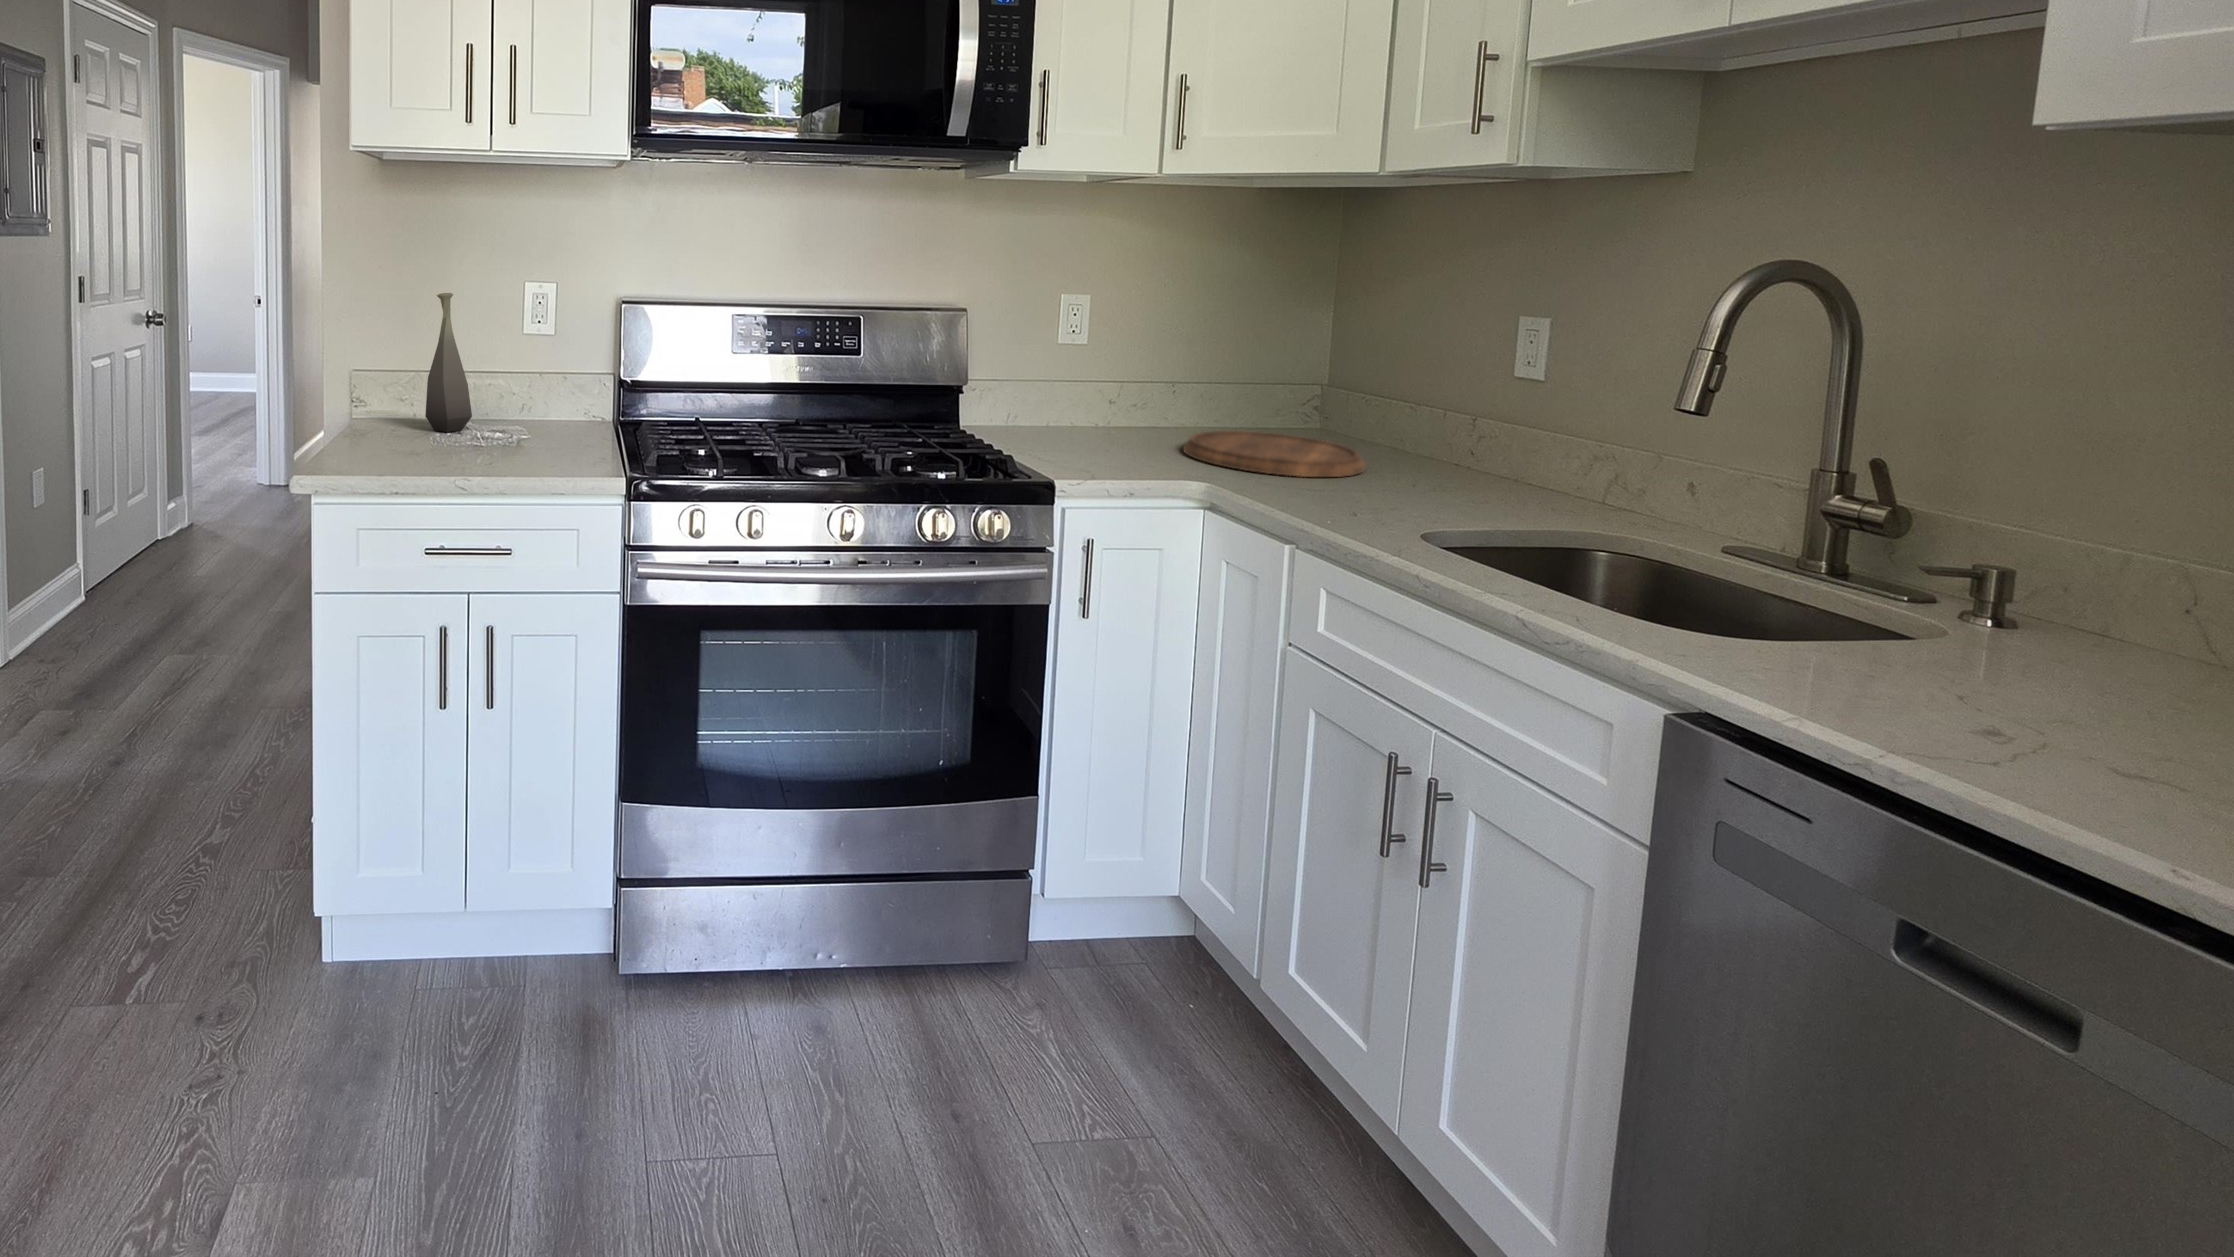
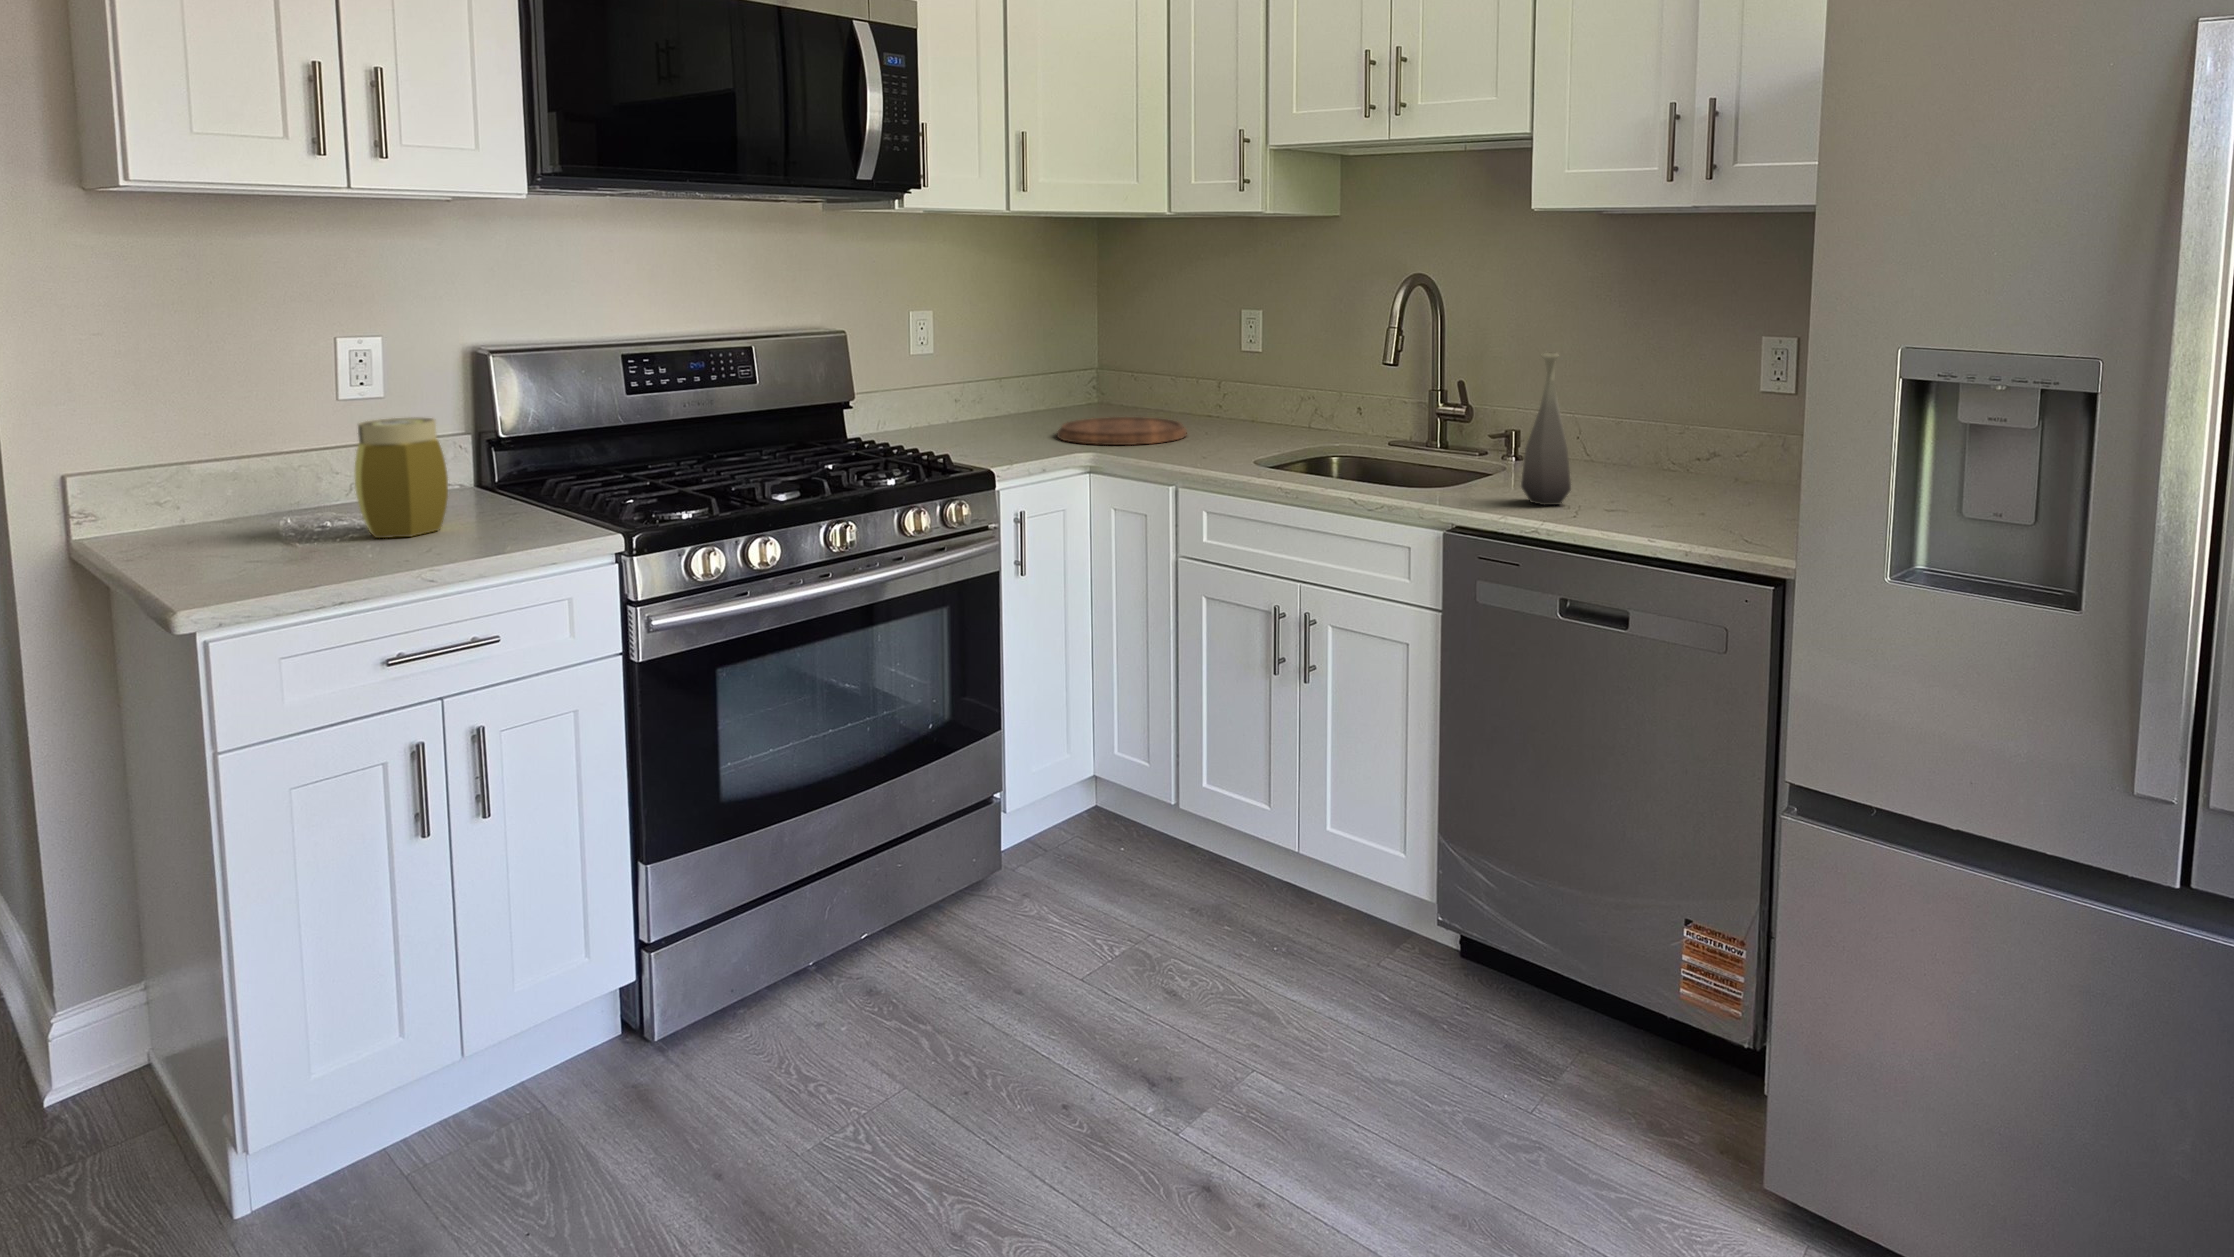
bottle: present [425,293,472,432] -> present [1521,353,1571,505]
jar: none [466,351,533,453] -> present [355,418,448,538]

